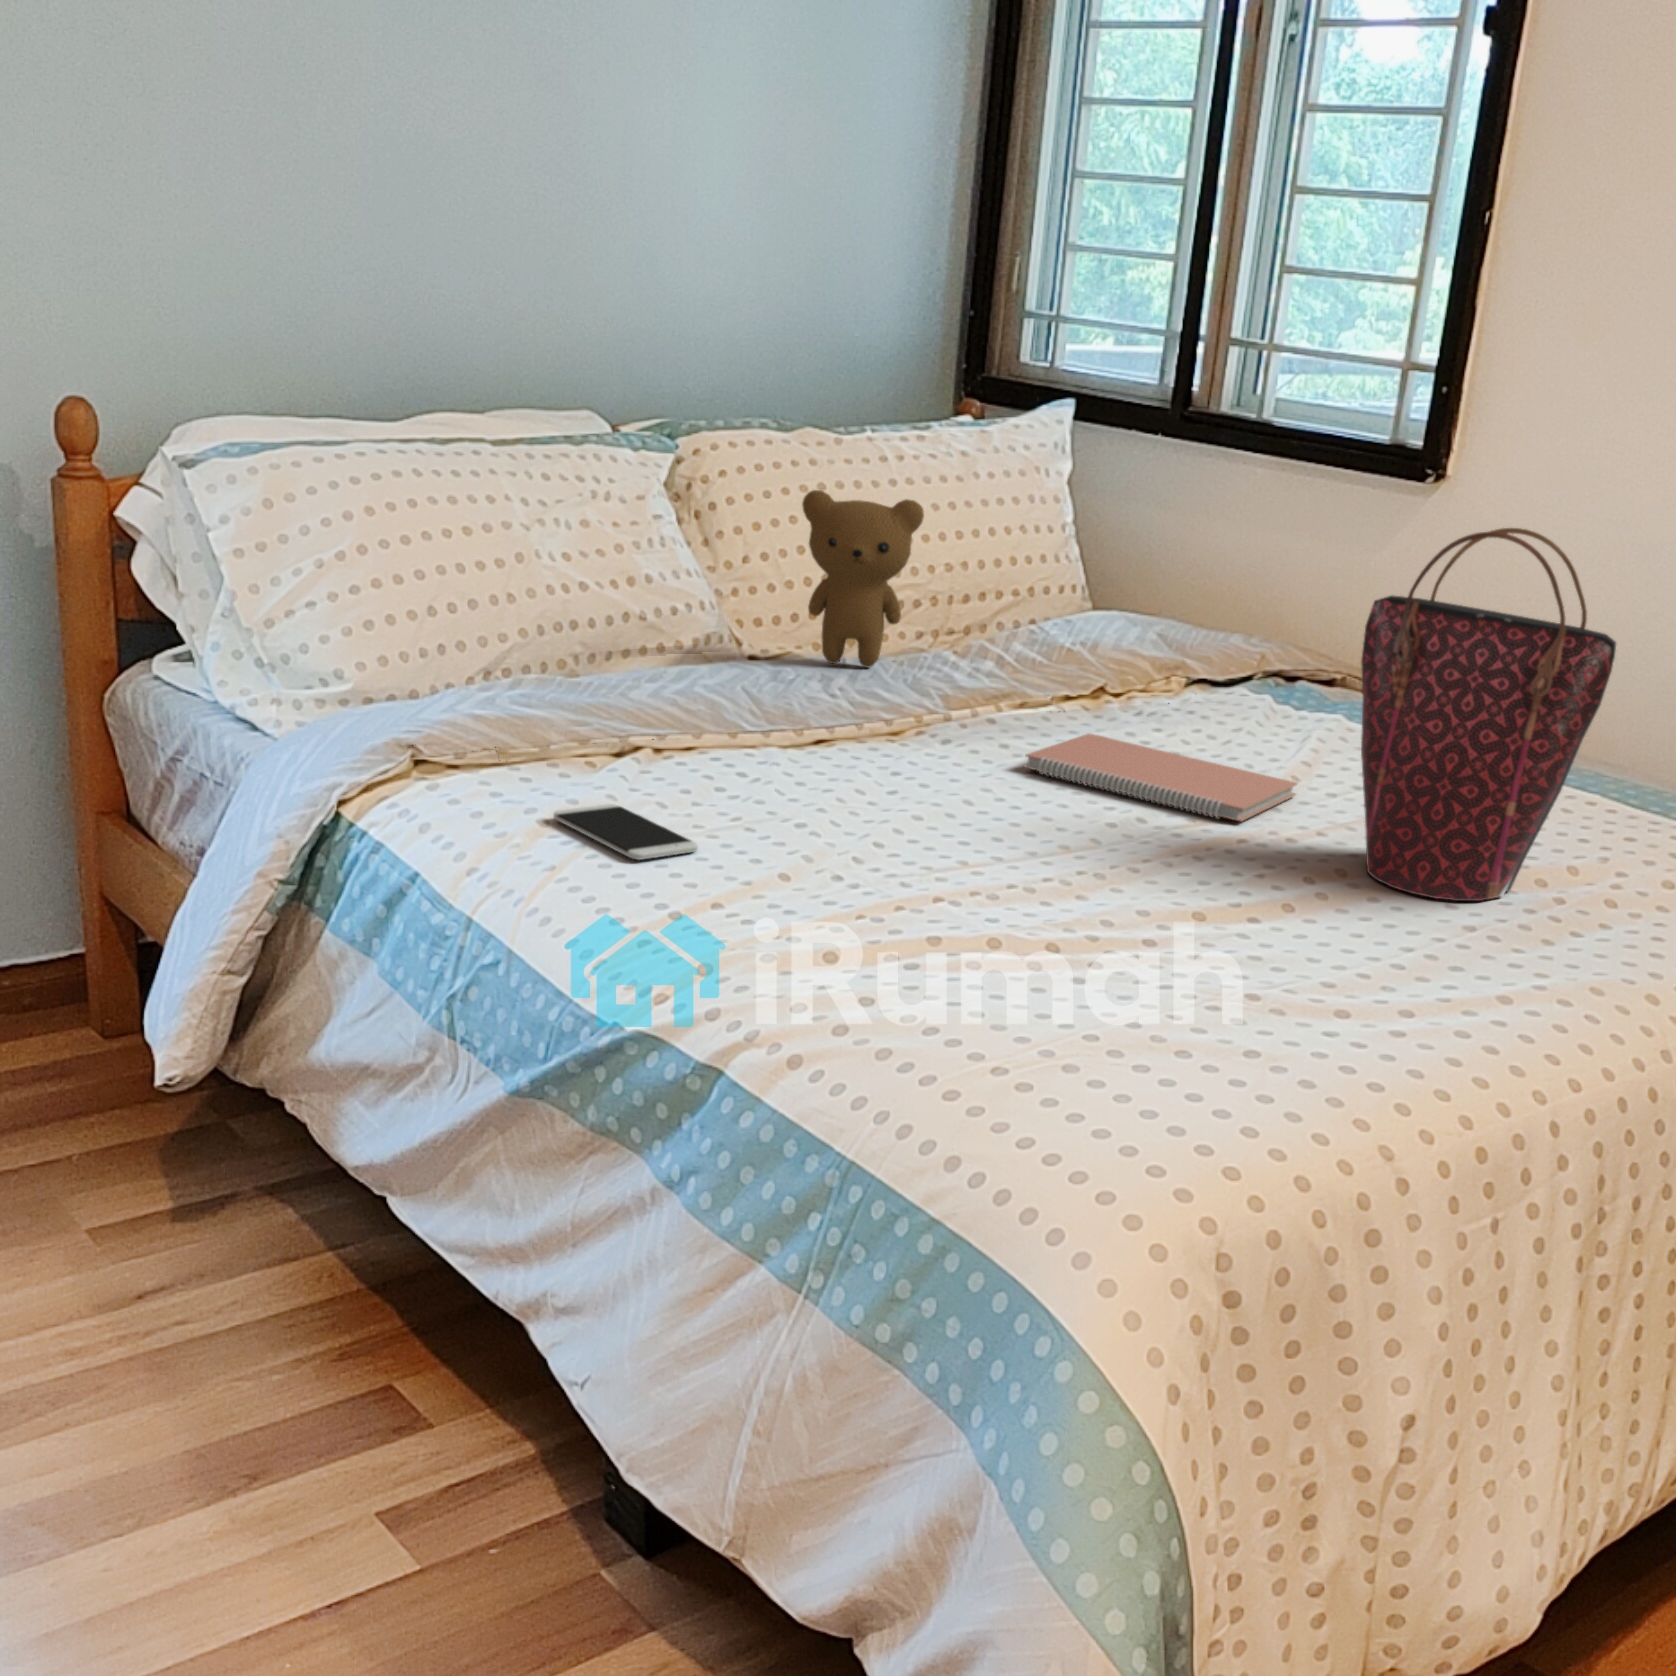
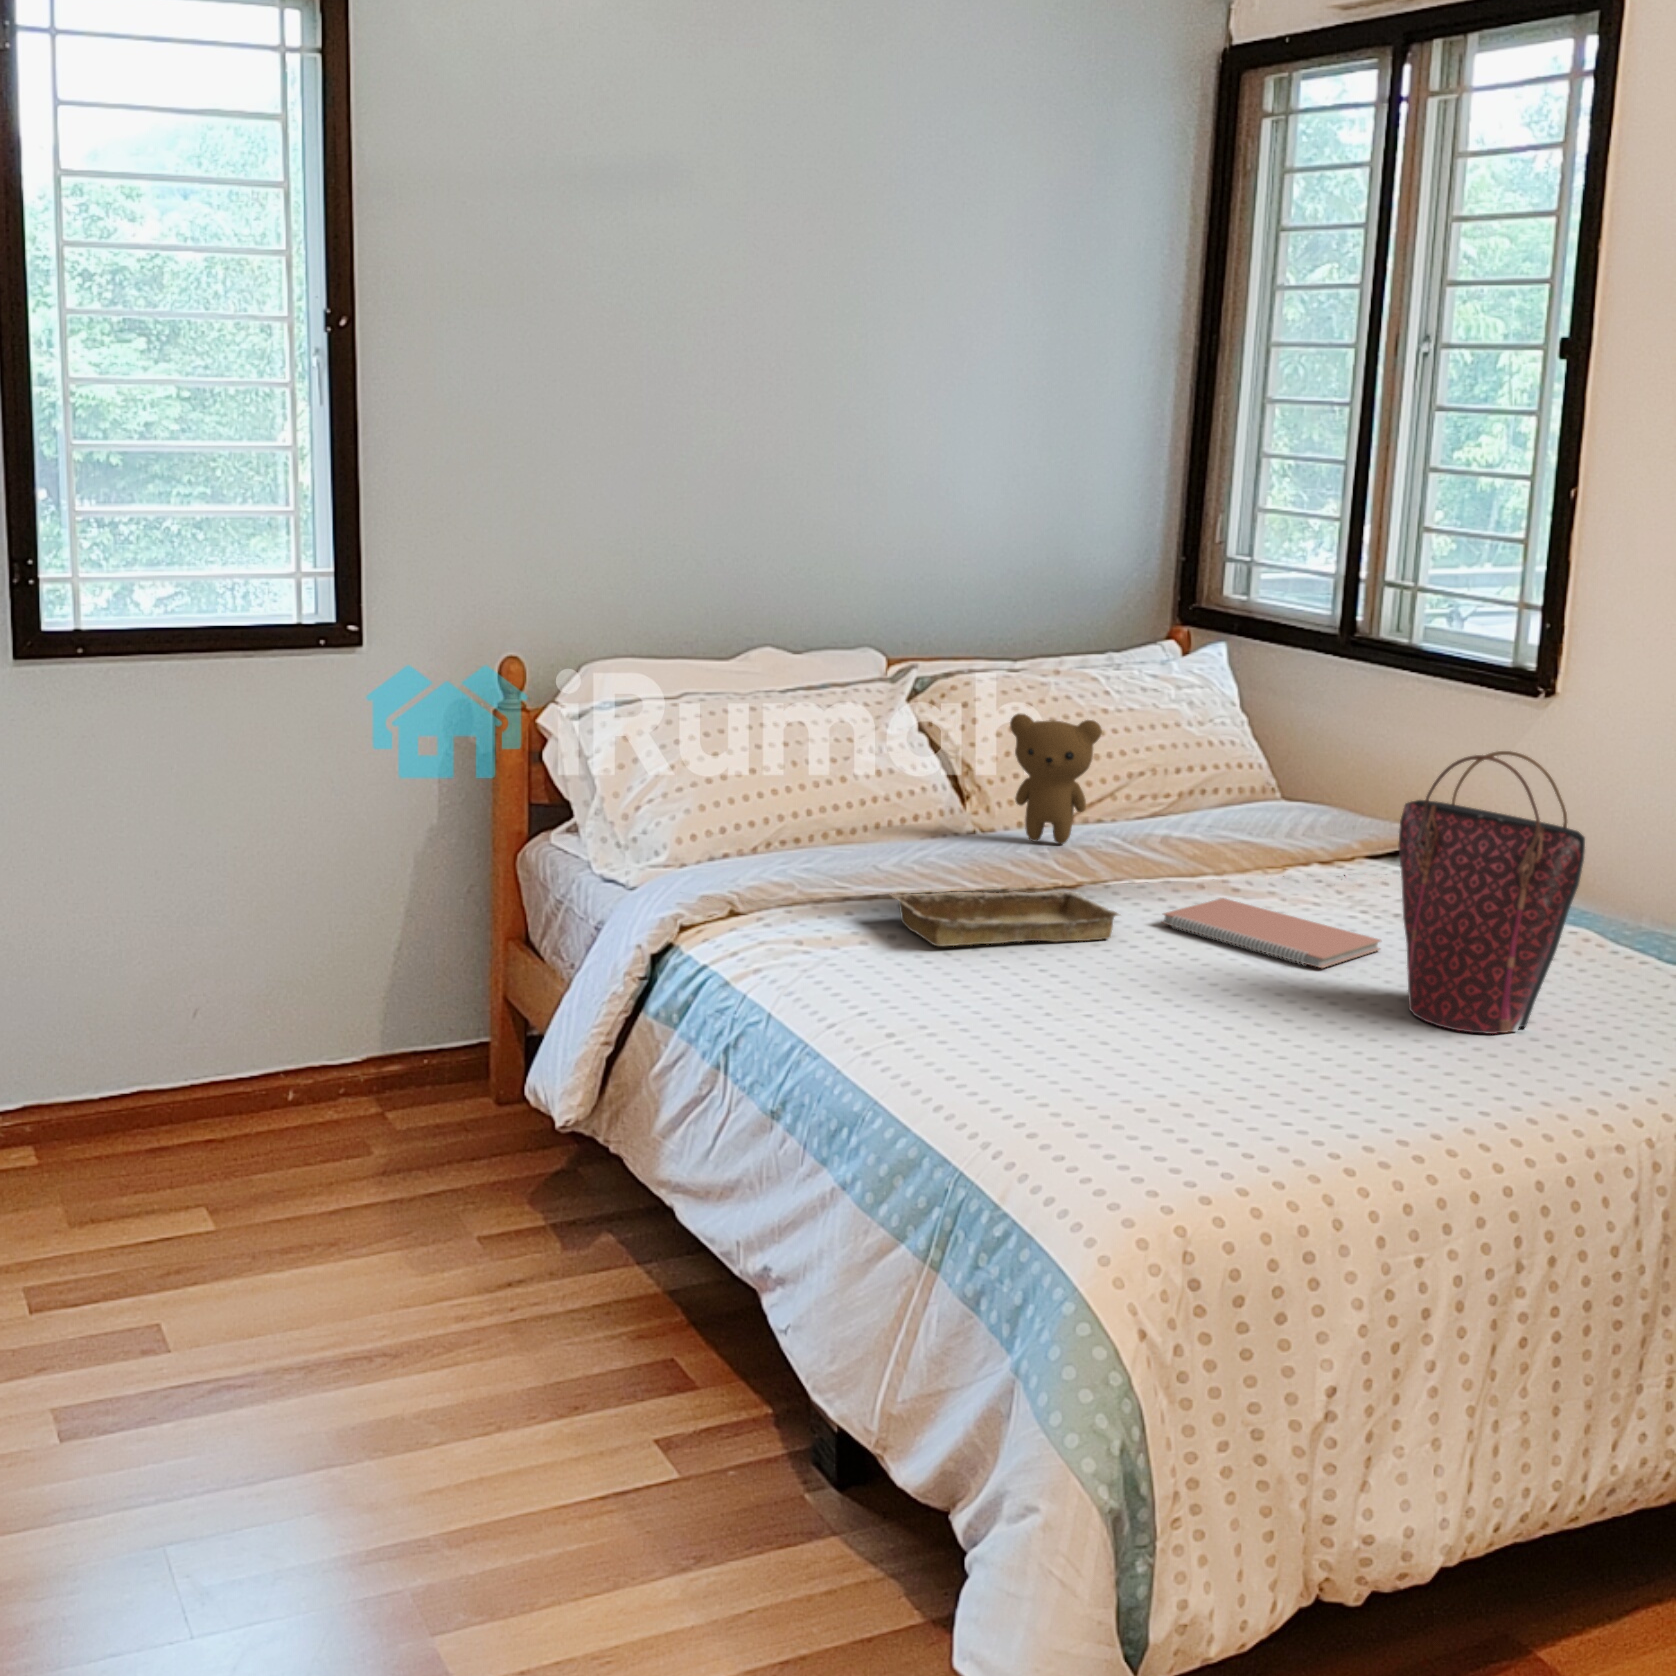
tray: none [668,727,984,807] -> present [892,891,1120,946]
smartphone: present [554,804,698,860] -> none [800,942,895,980]

